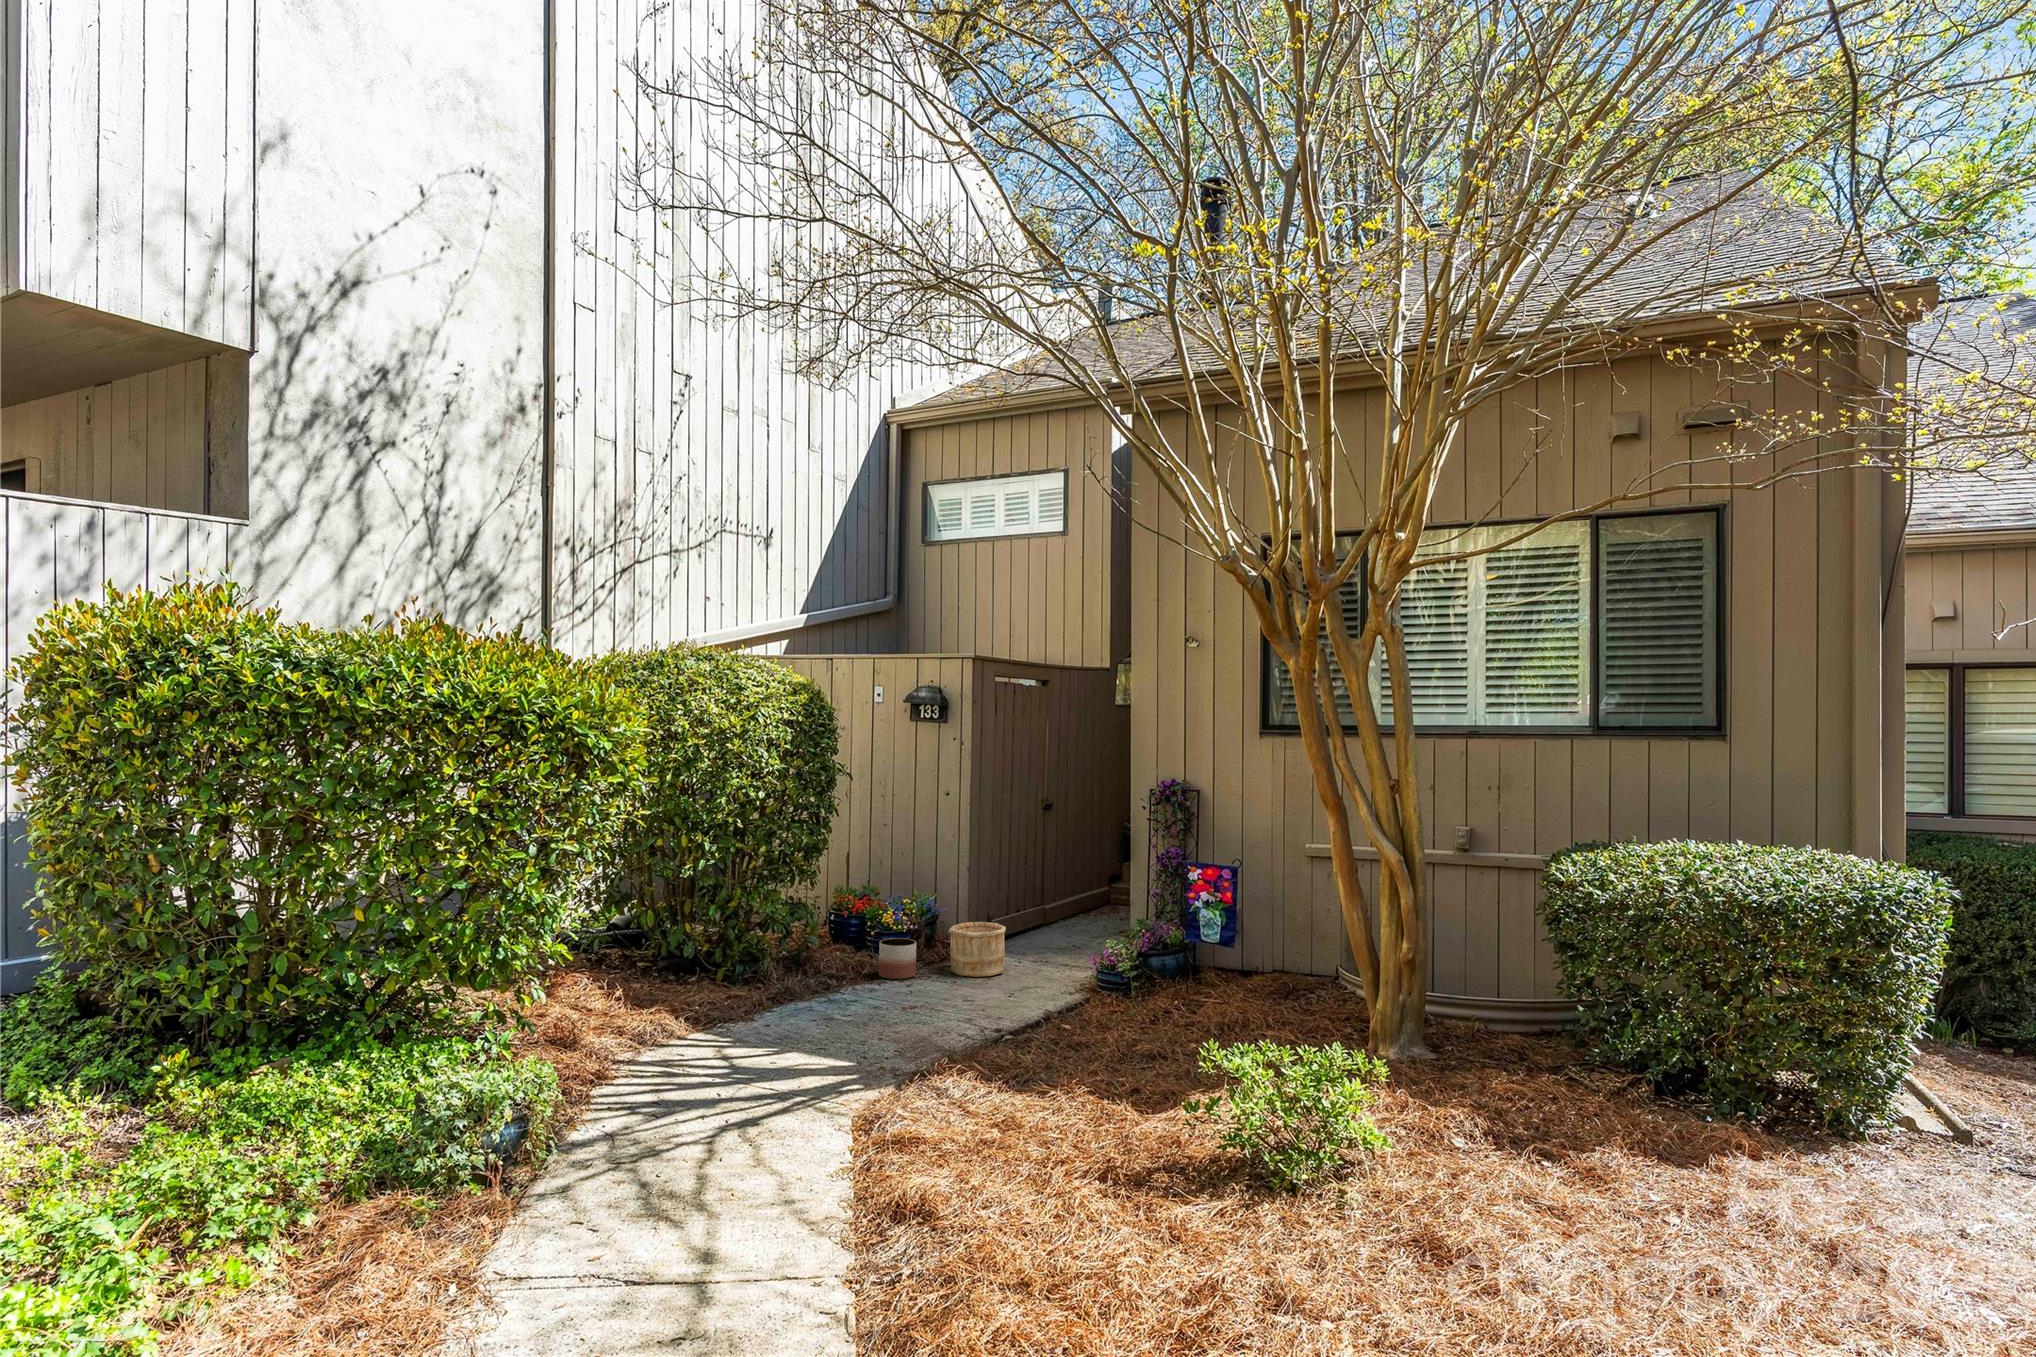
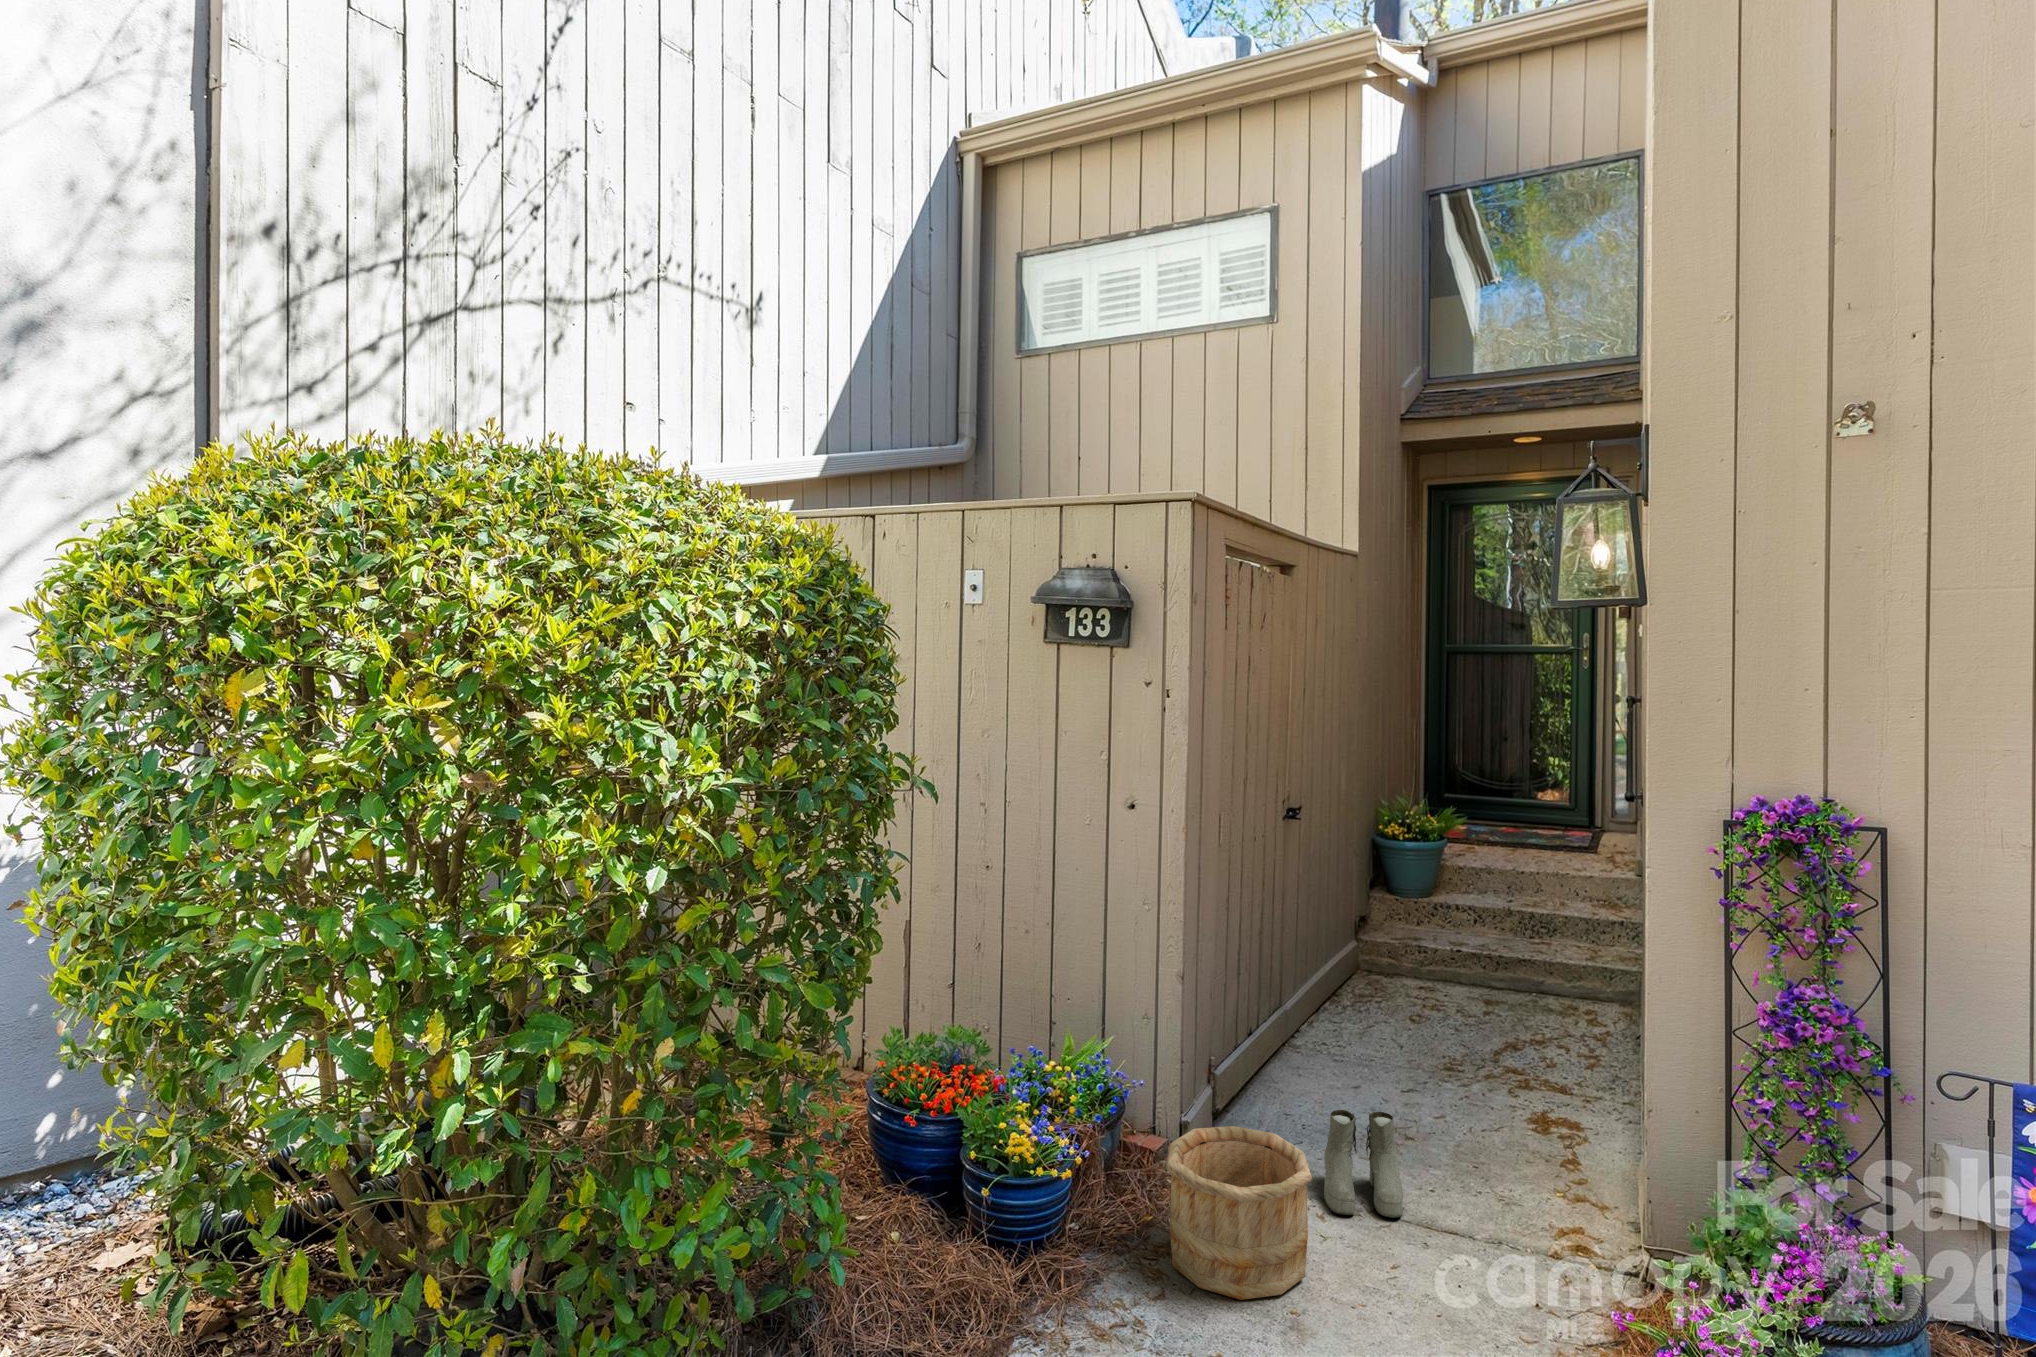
boots: none [1026,925,1059,964] -> present [1324,1110,1403,1218]
planter: present [878,938,916,980] -> none [995,1185,1092,1318]

